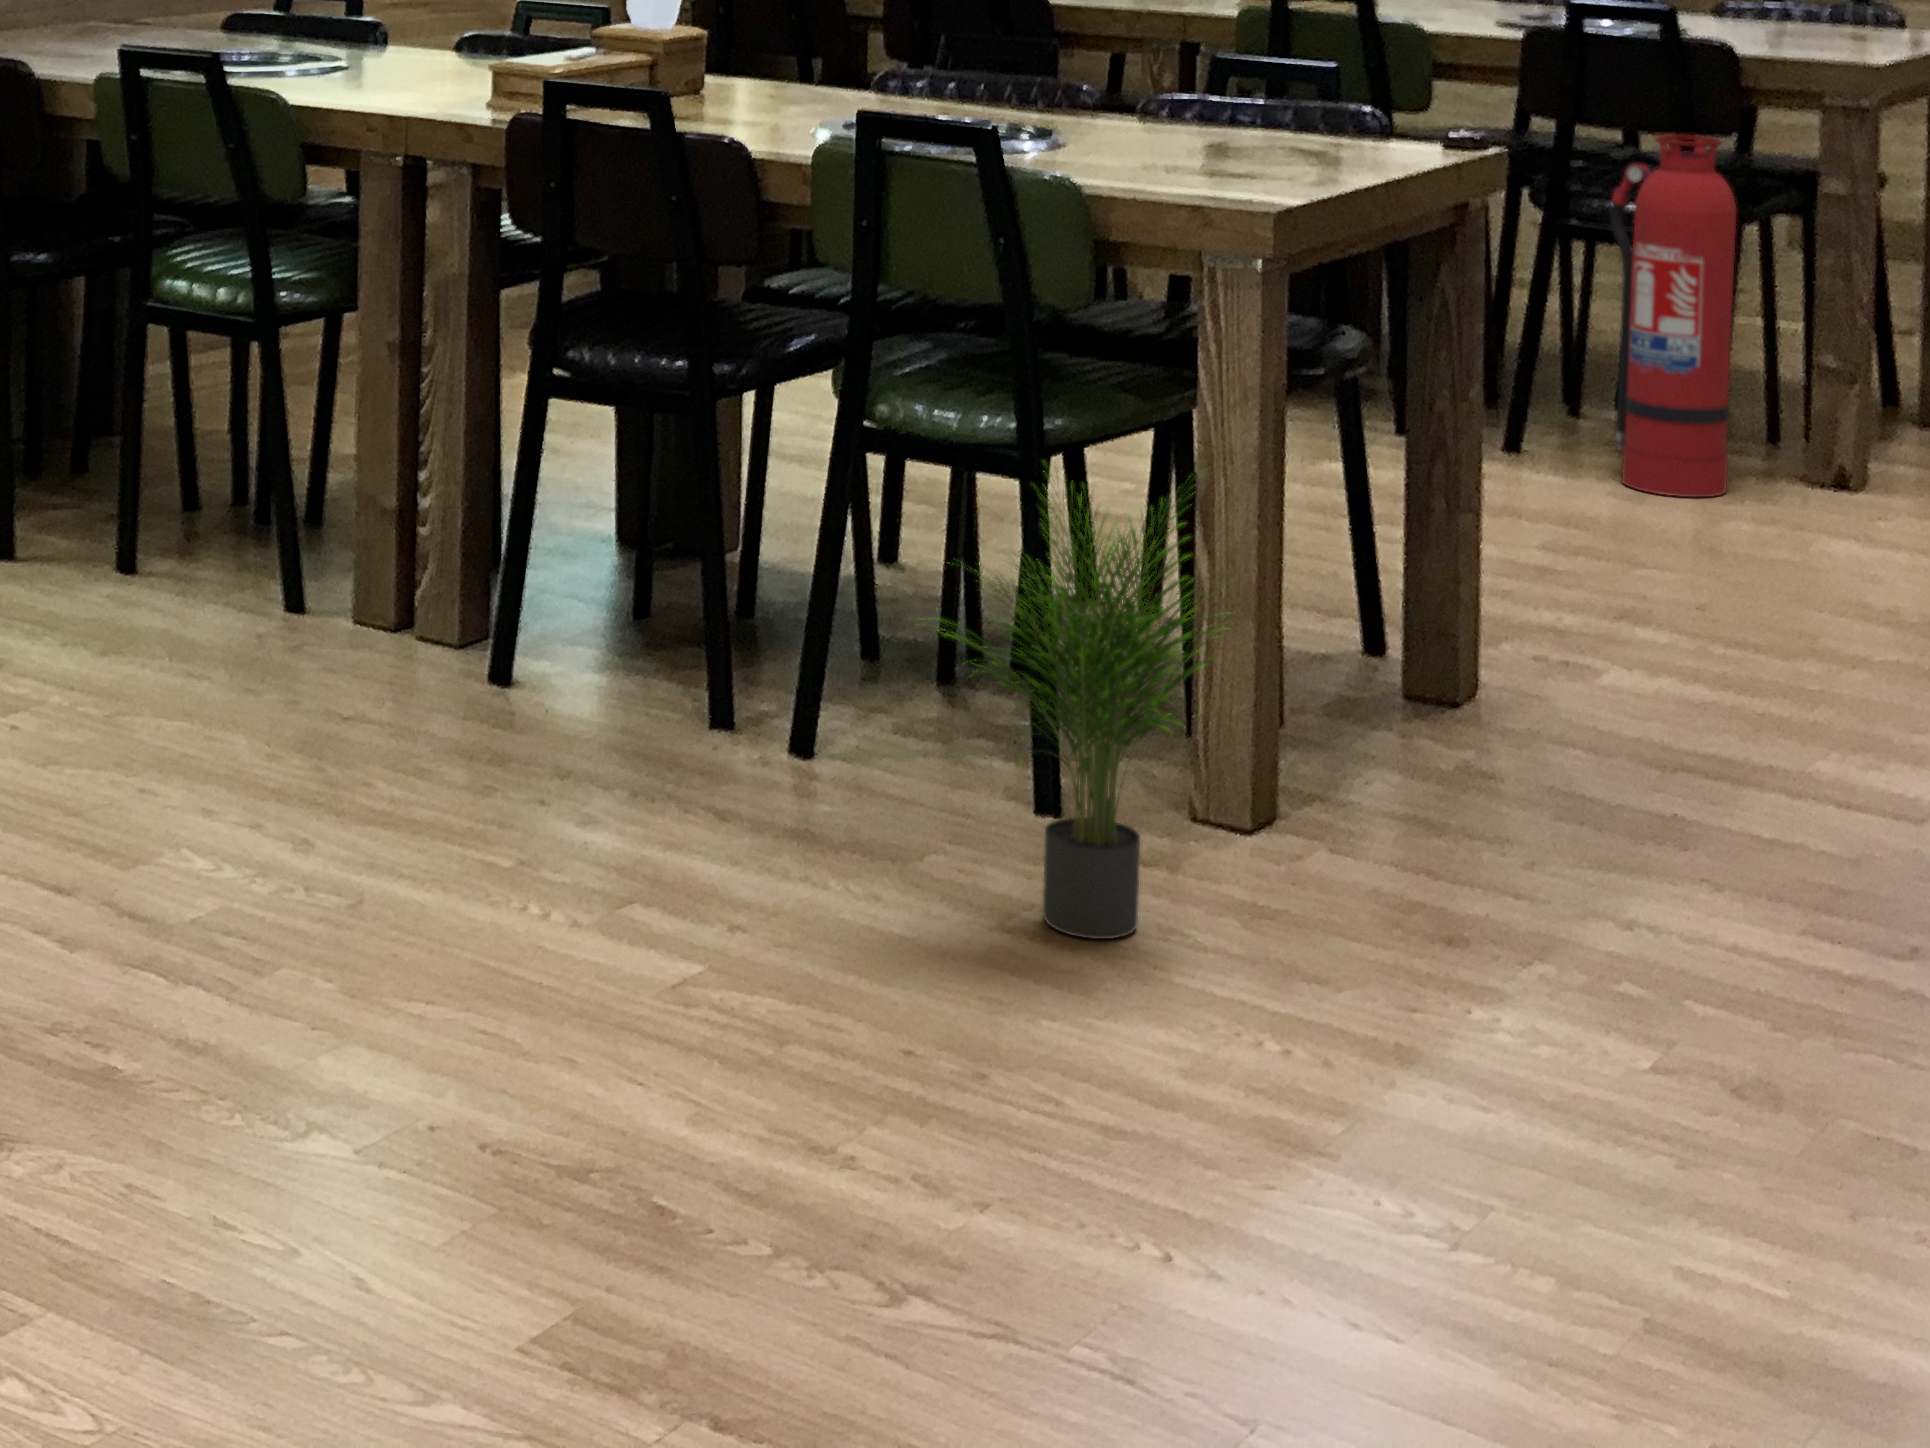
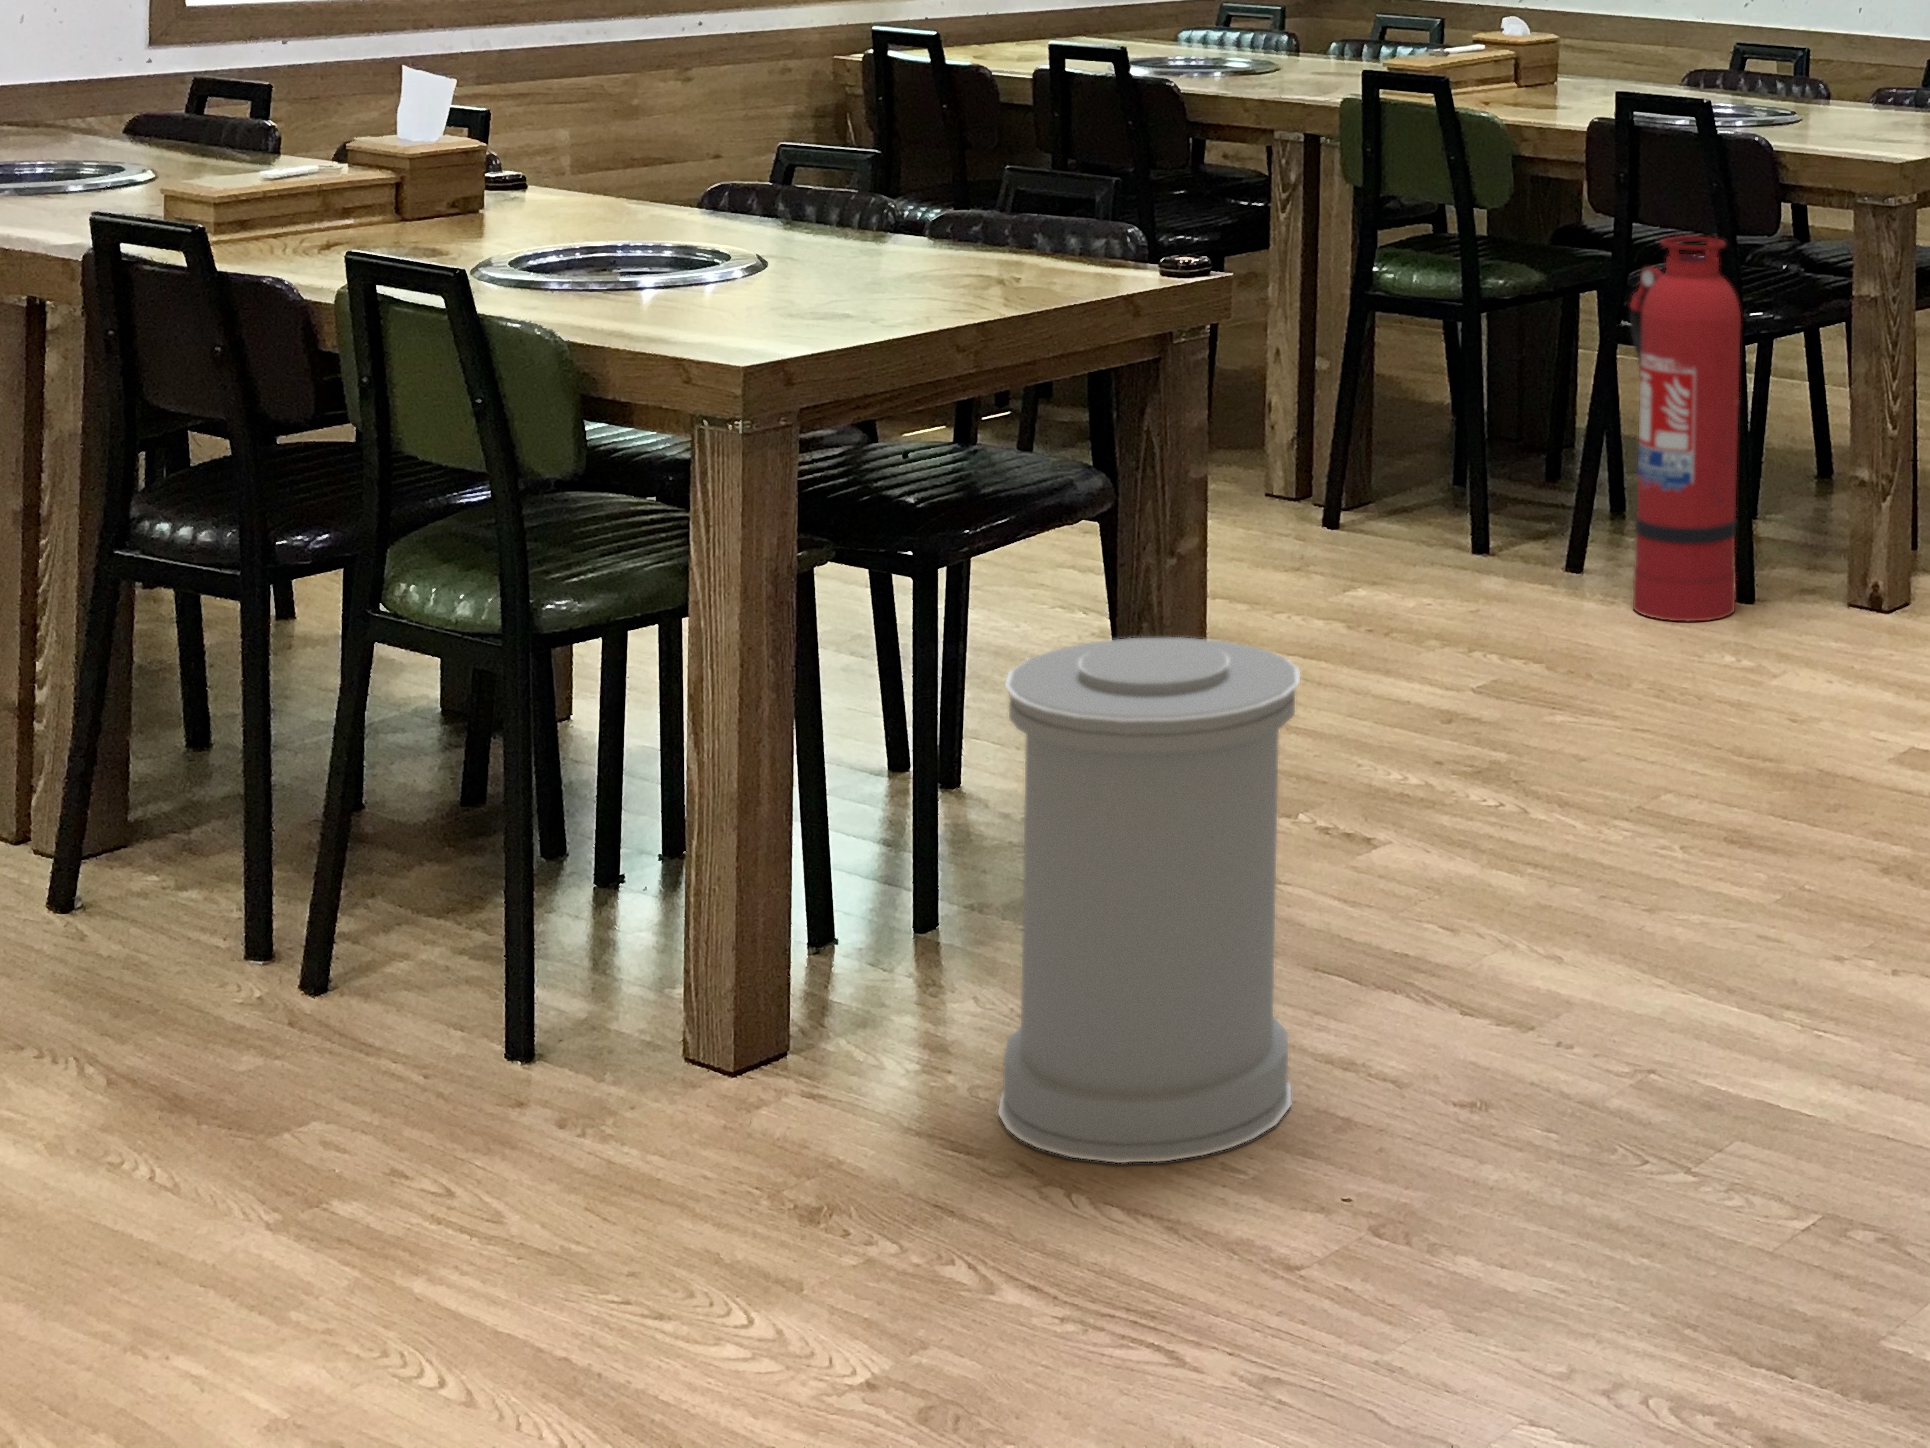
trash can: none [1554,461,1853,914] -> present [998,638,1300,1163]
potted plant: present [934,467,1228,939] -> none [106,664,521,1229]

